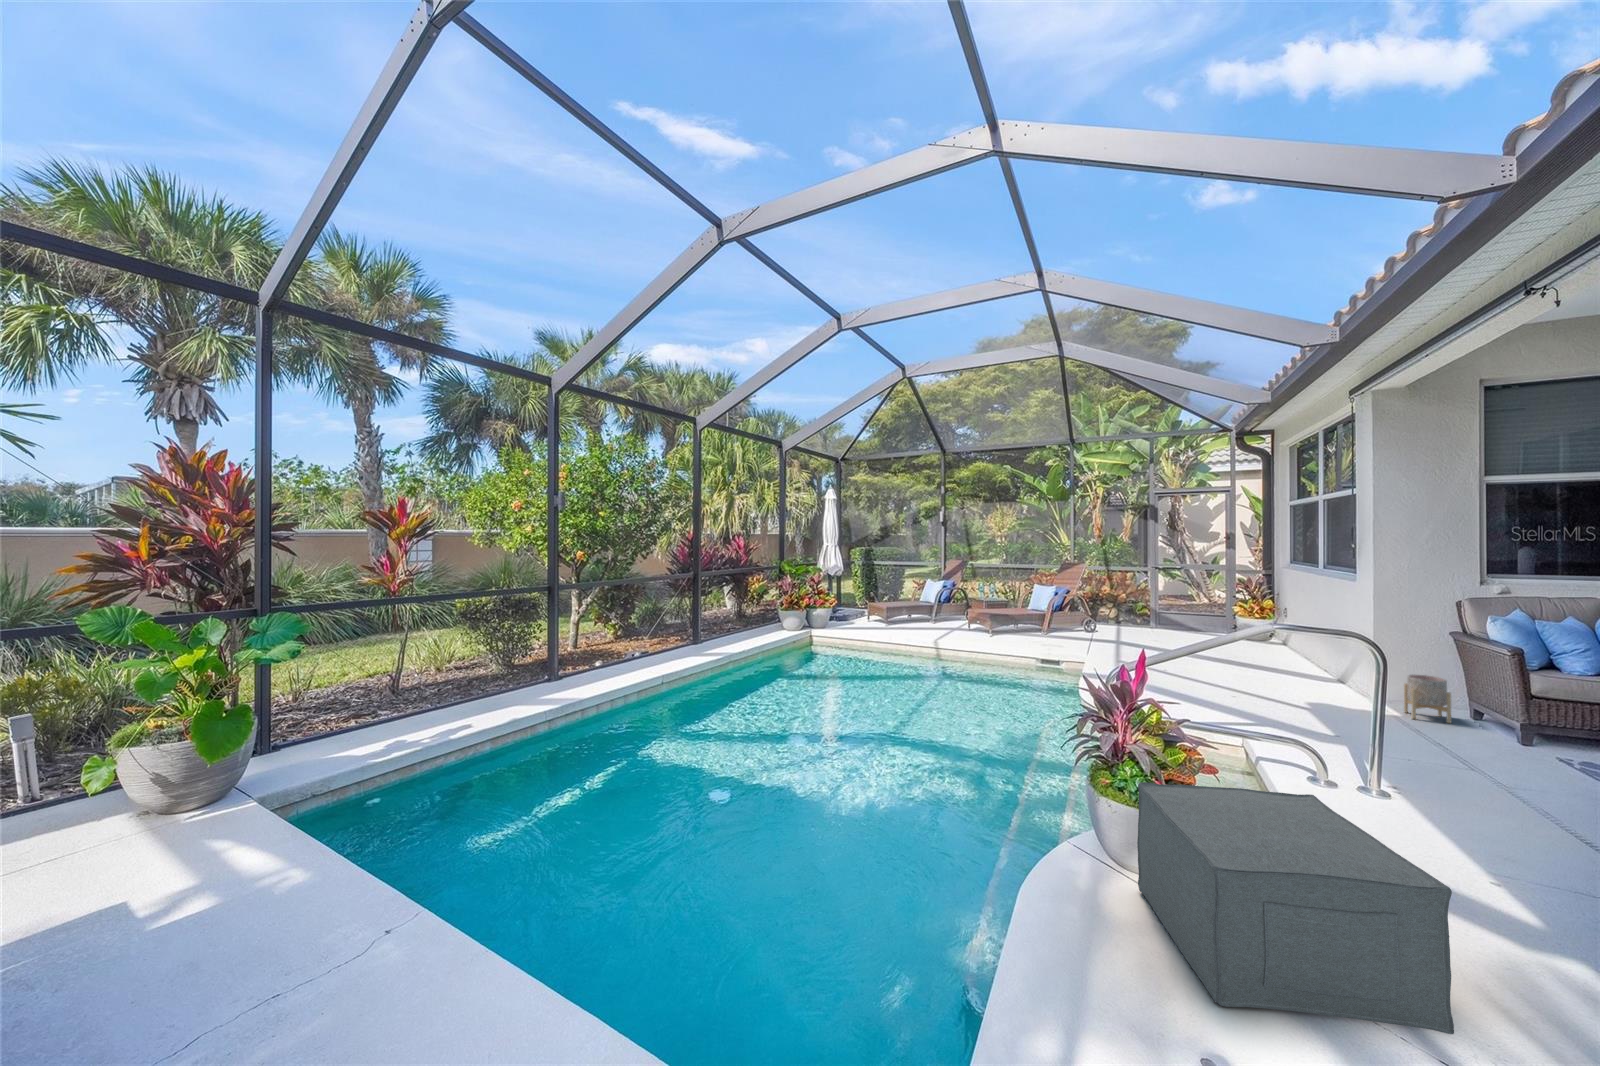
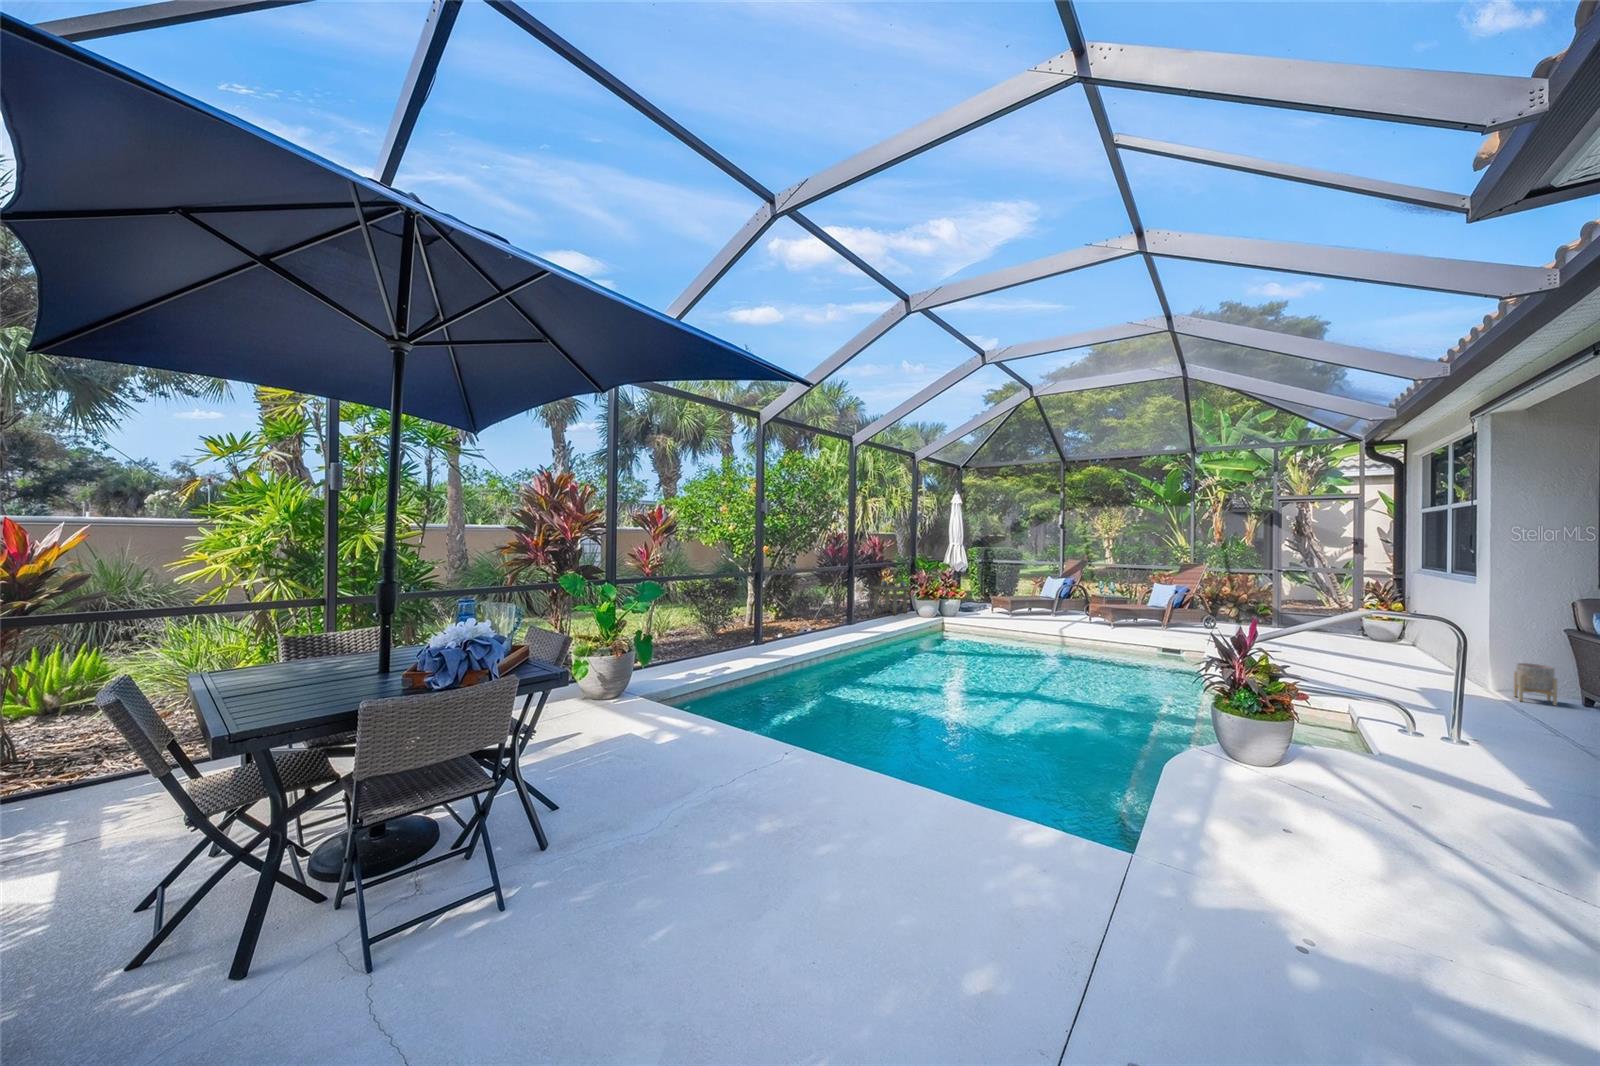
side table: none [734,589,780,628] -> present [871,581,911,615]
ottoman: present [1137,782,1454,1034] -> none [1249,701,1459,841]

